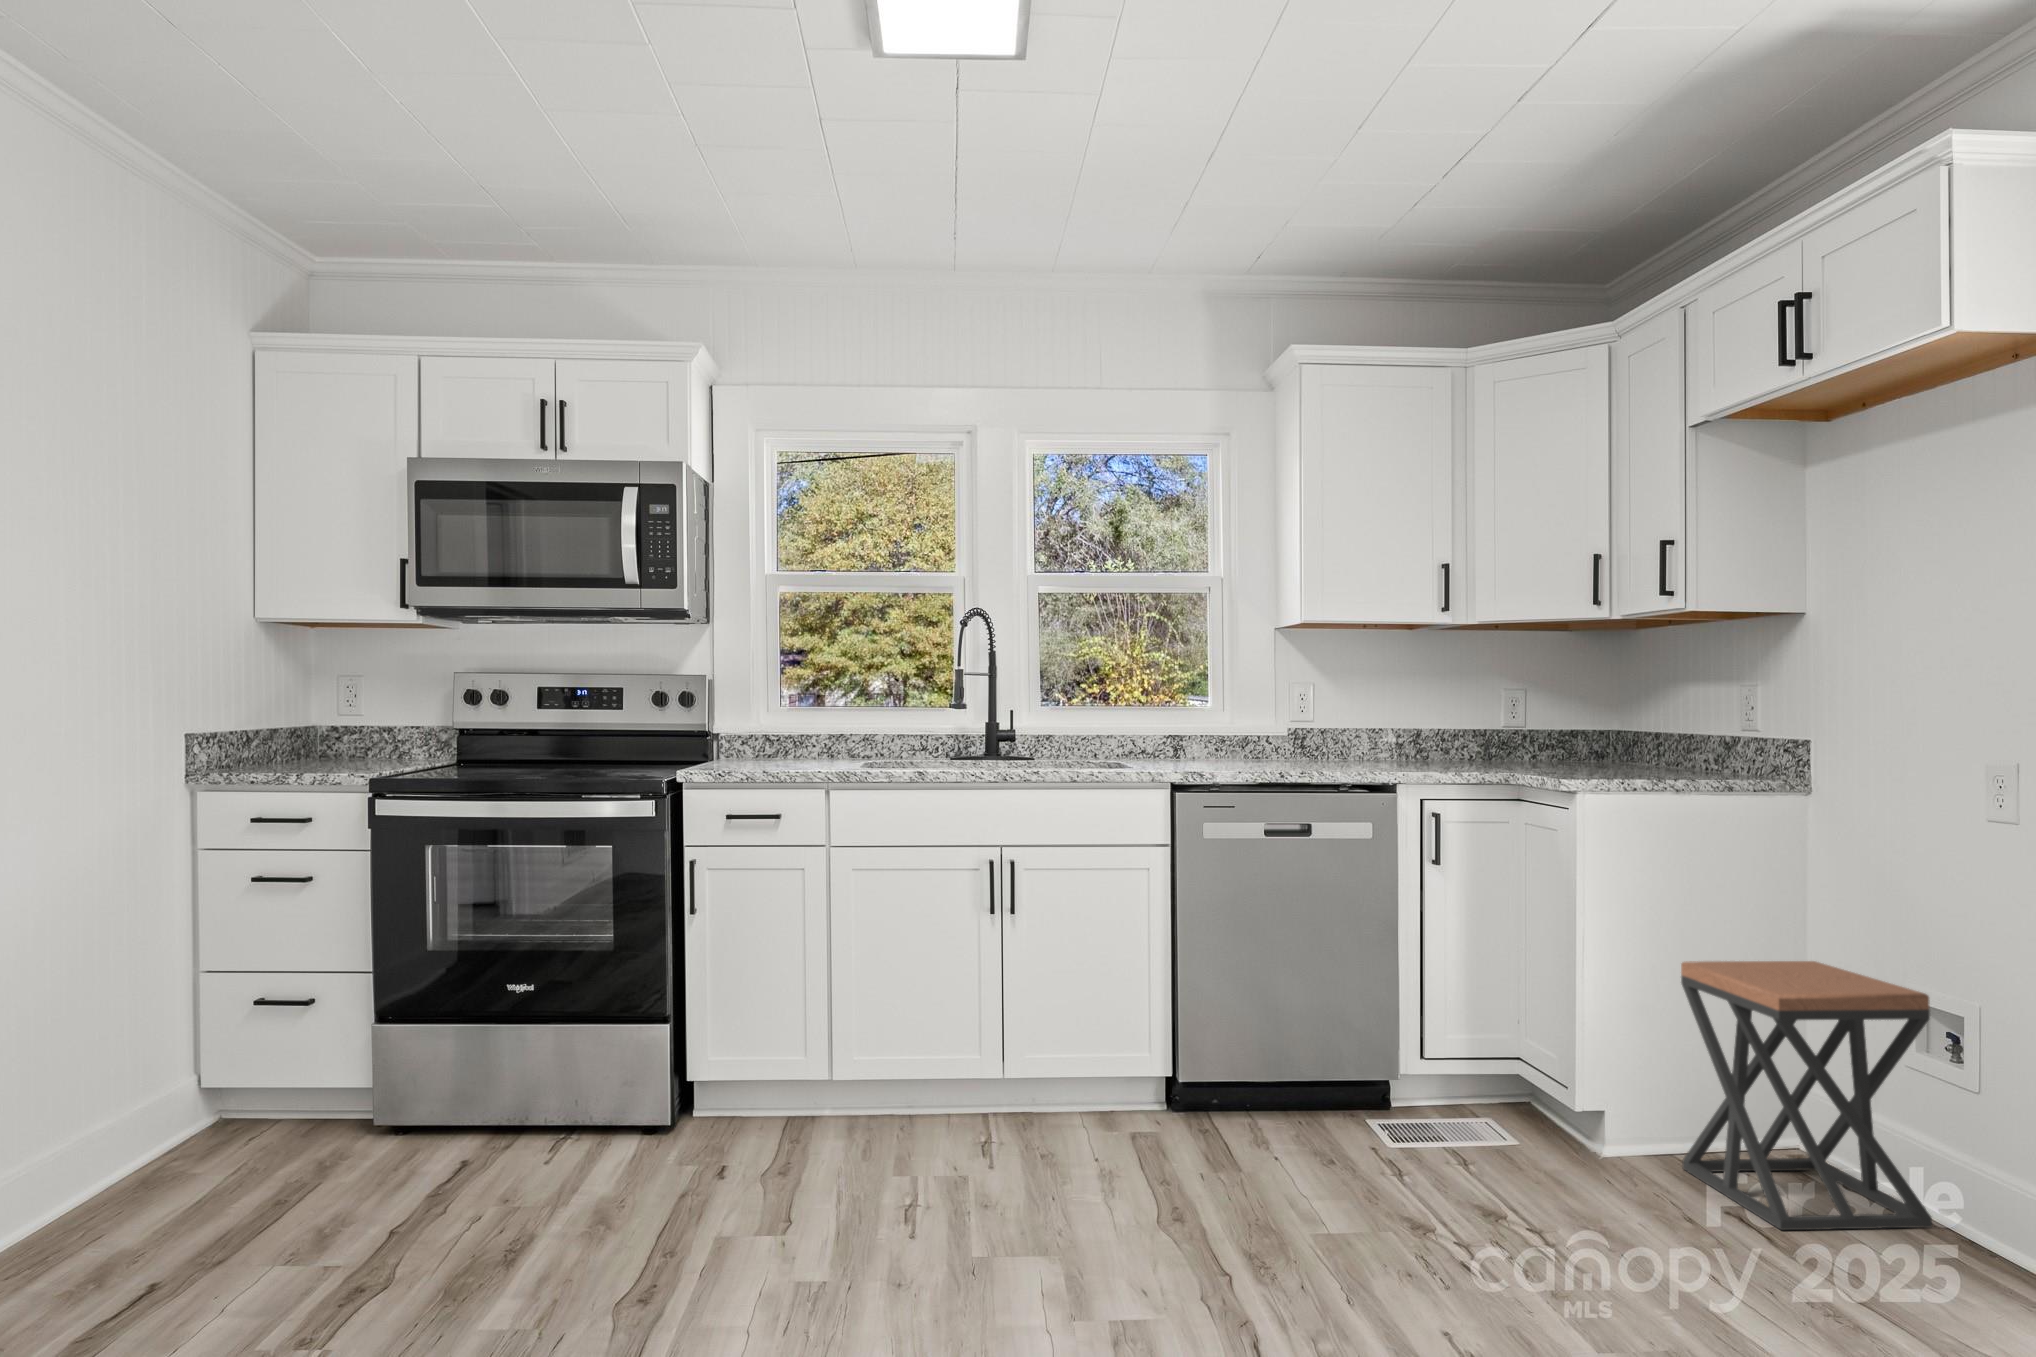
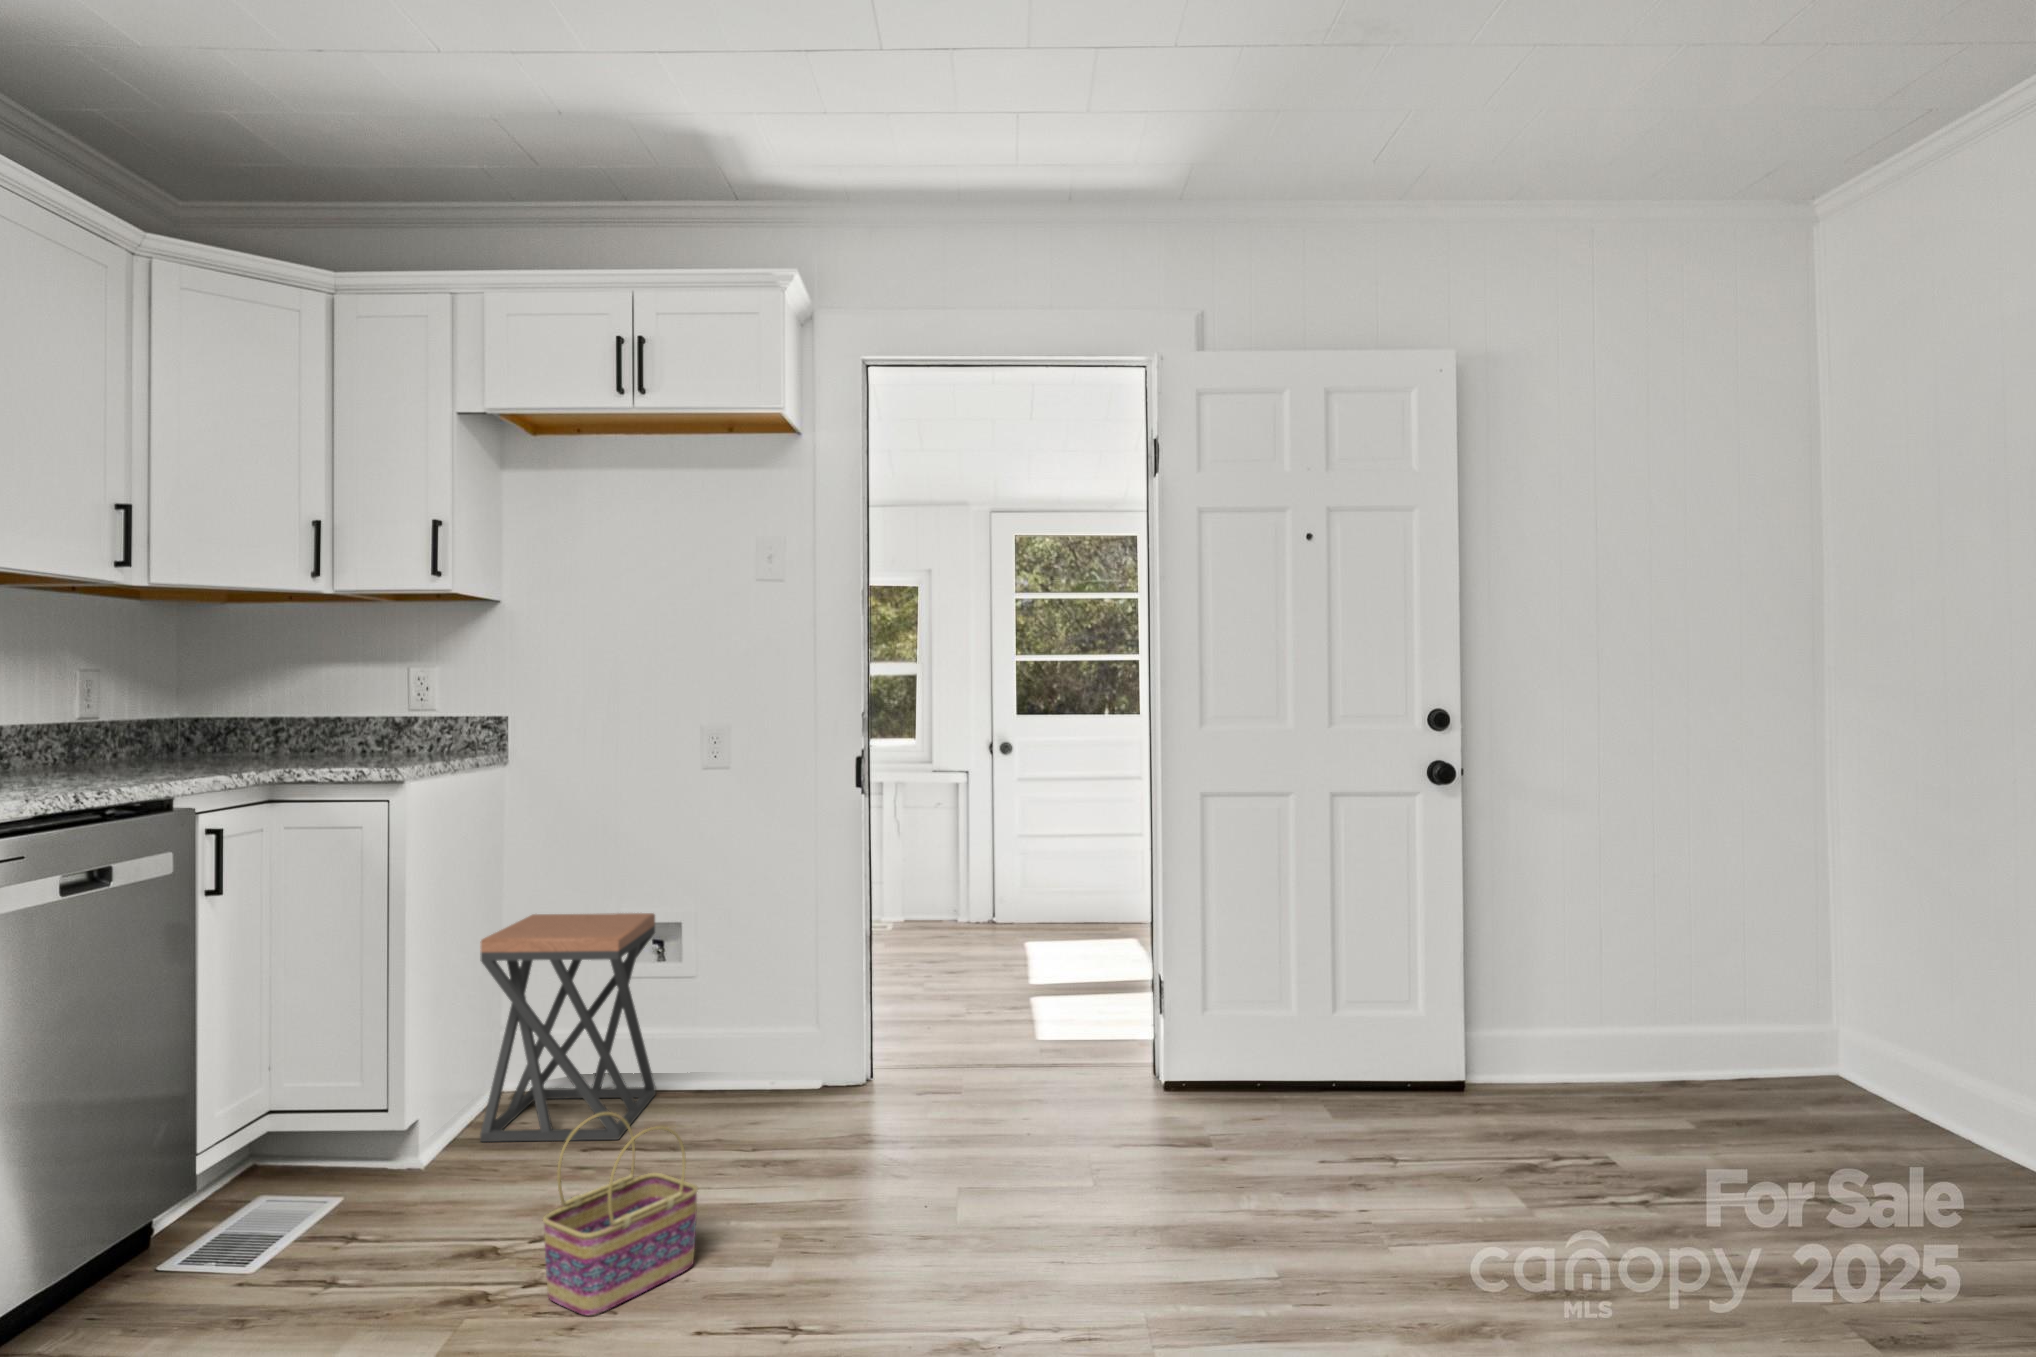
basket: none [1417,1119,1574,1319] -> present [543,1112,698,1315]

